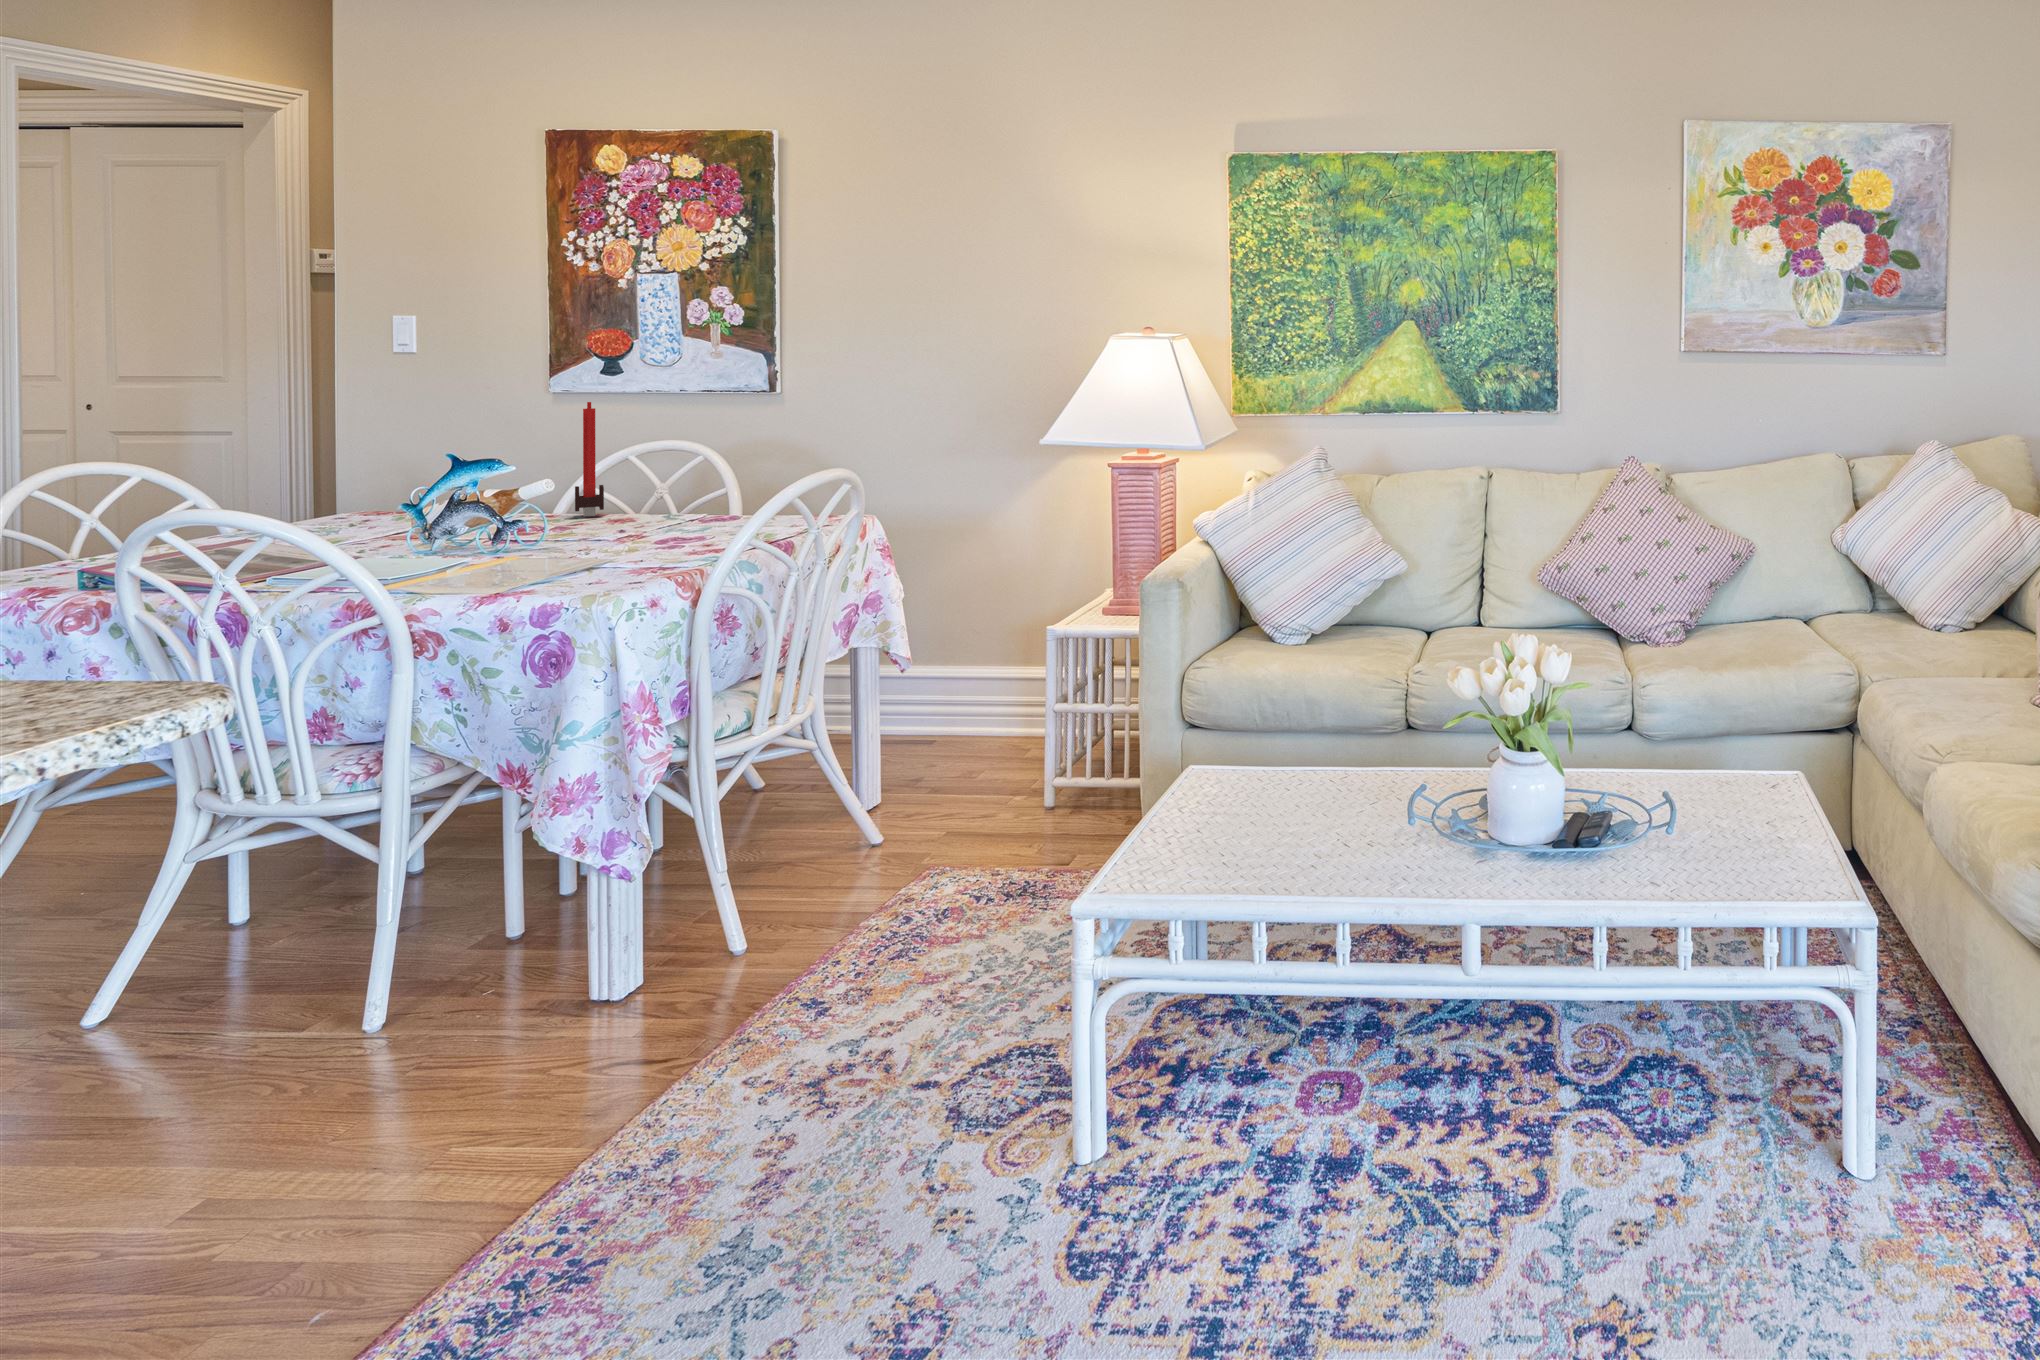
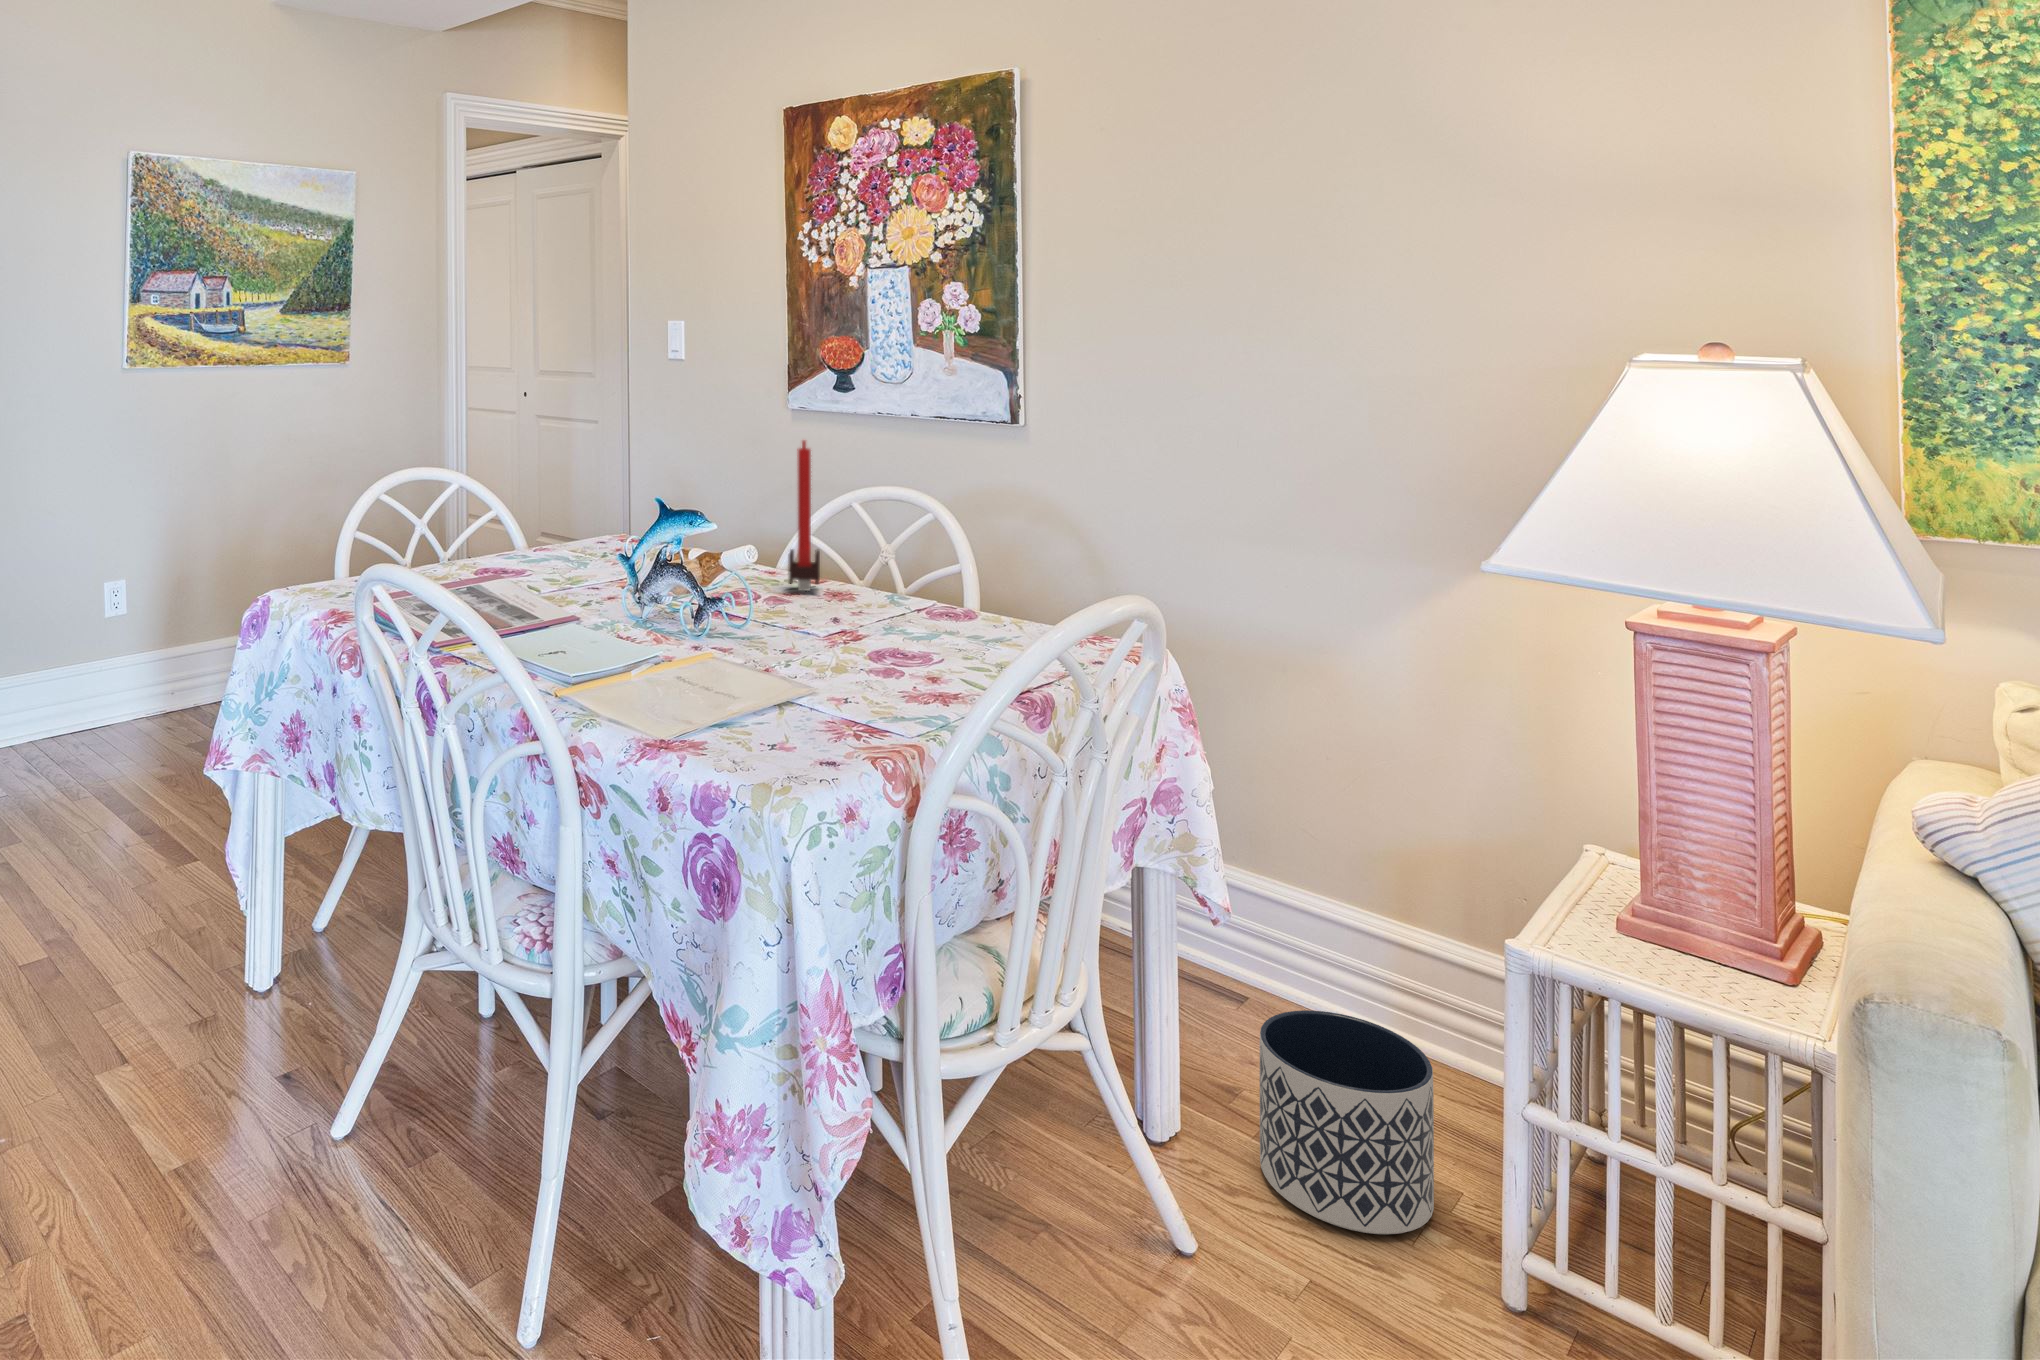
planter: none [928,714,1023,819] -> present [1260,1010,1434,1234]

